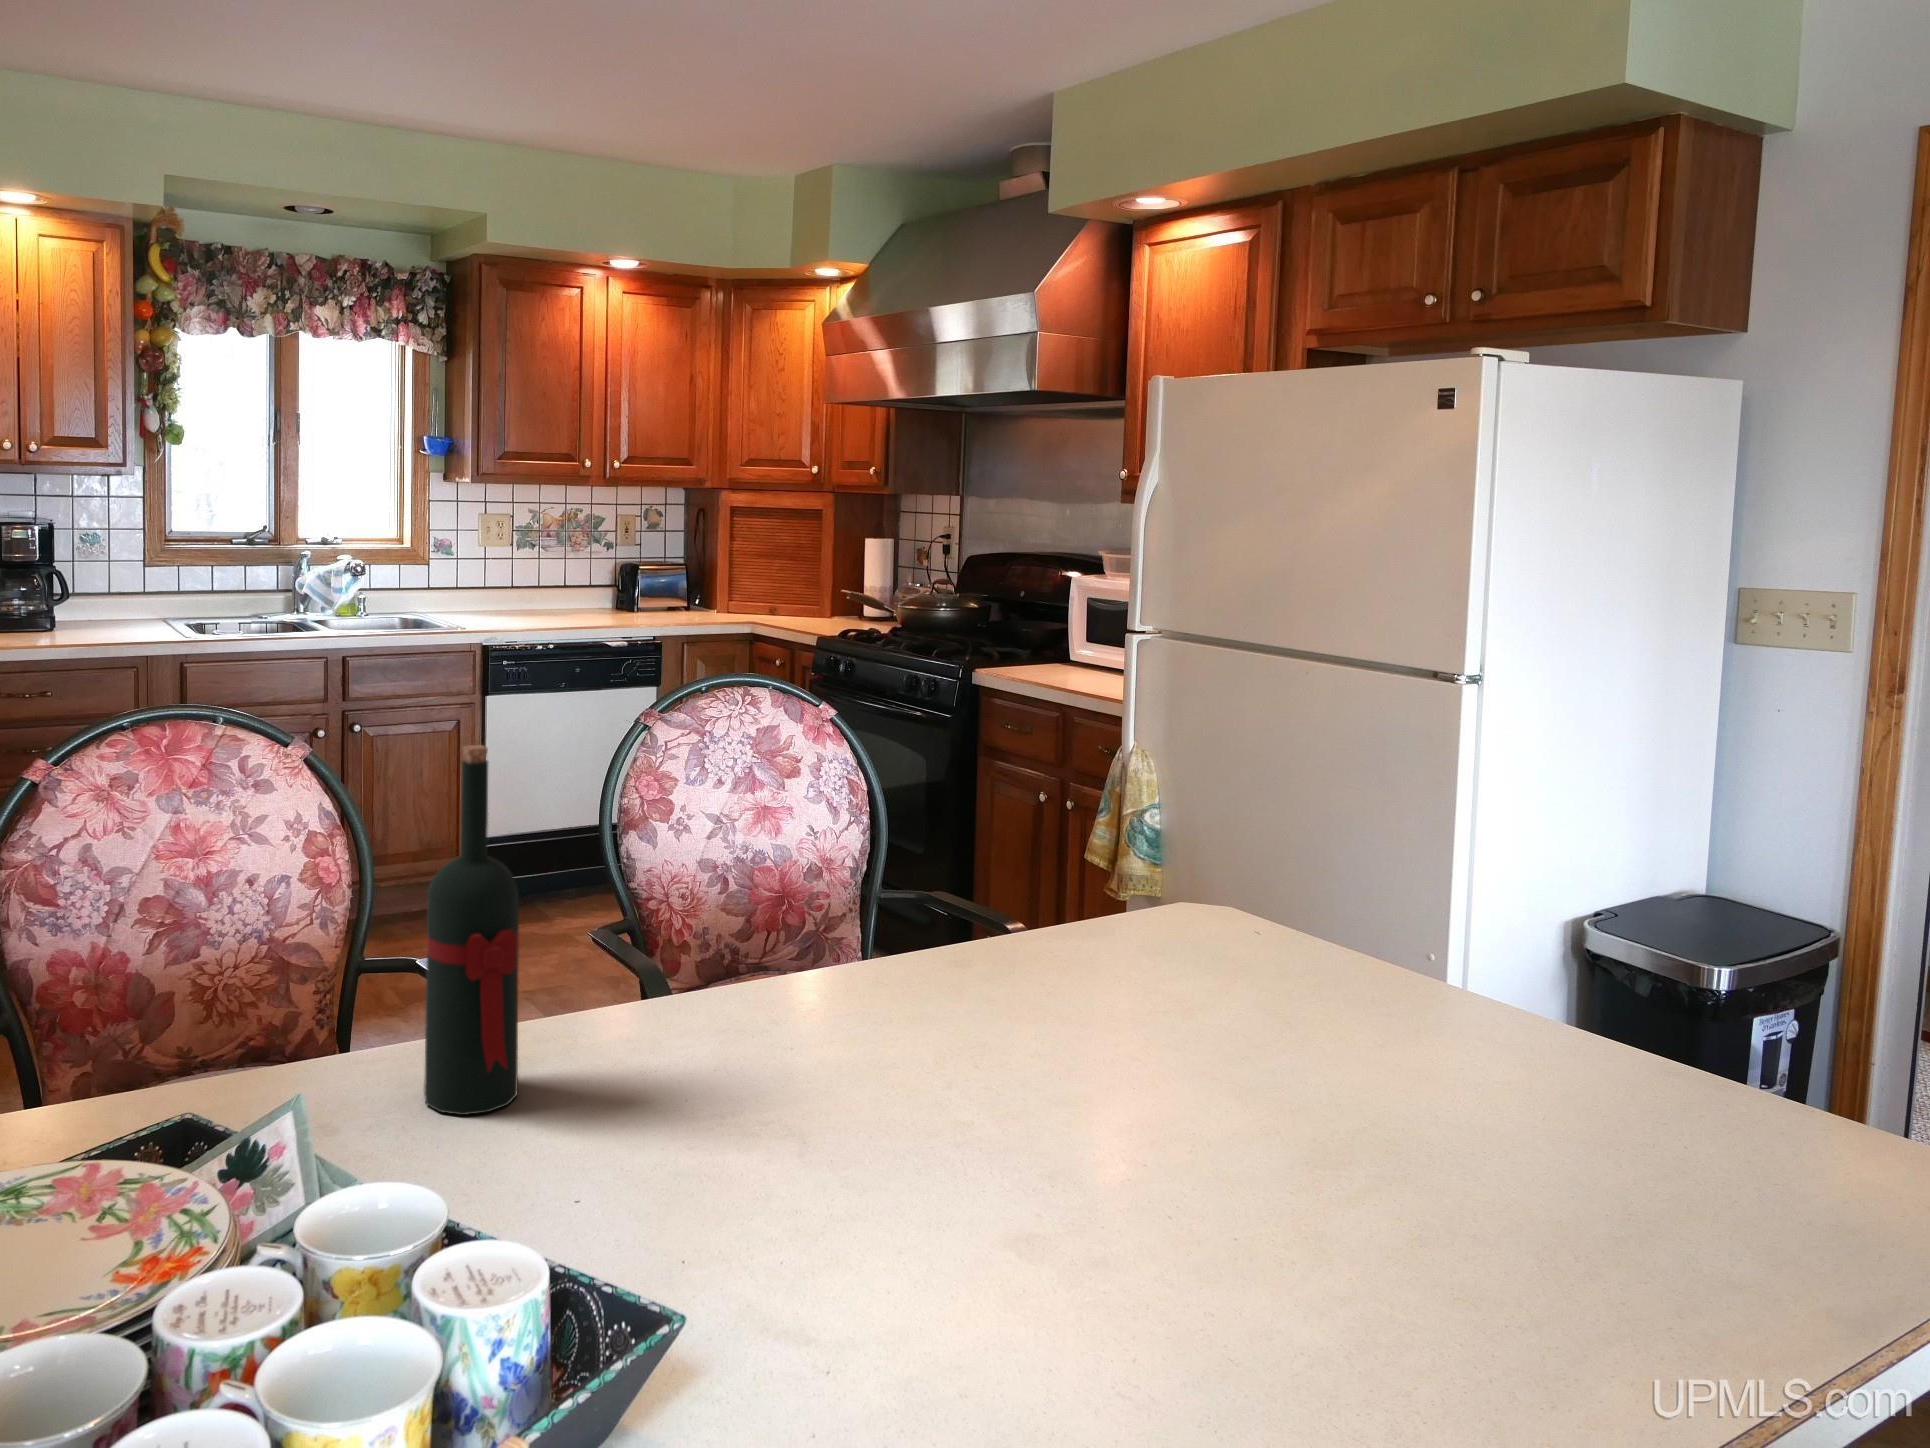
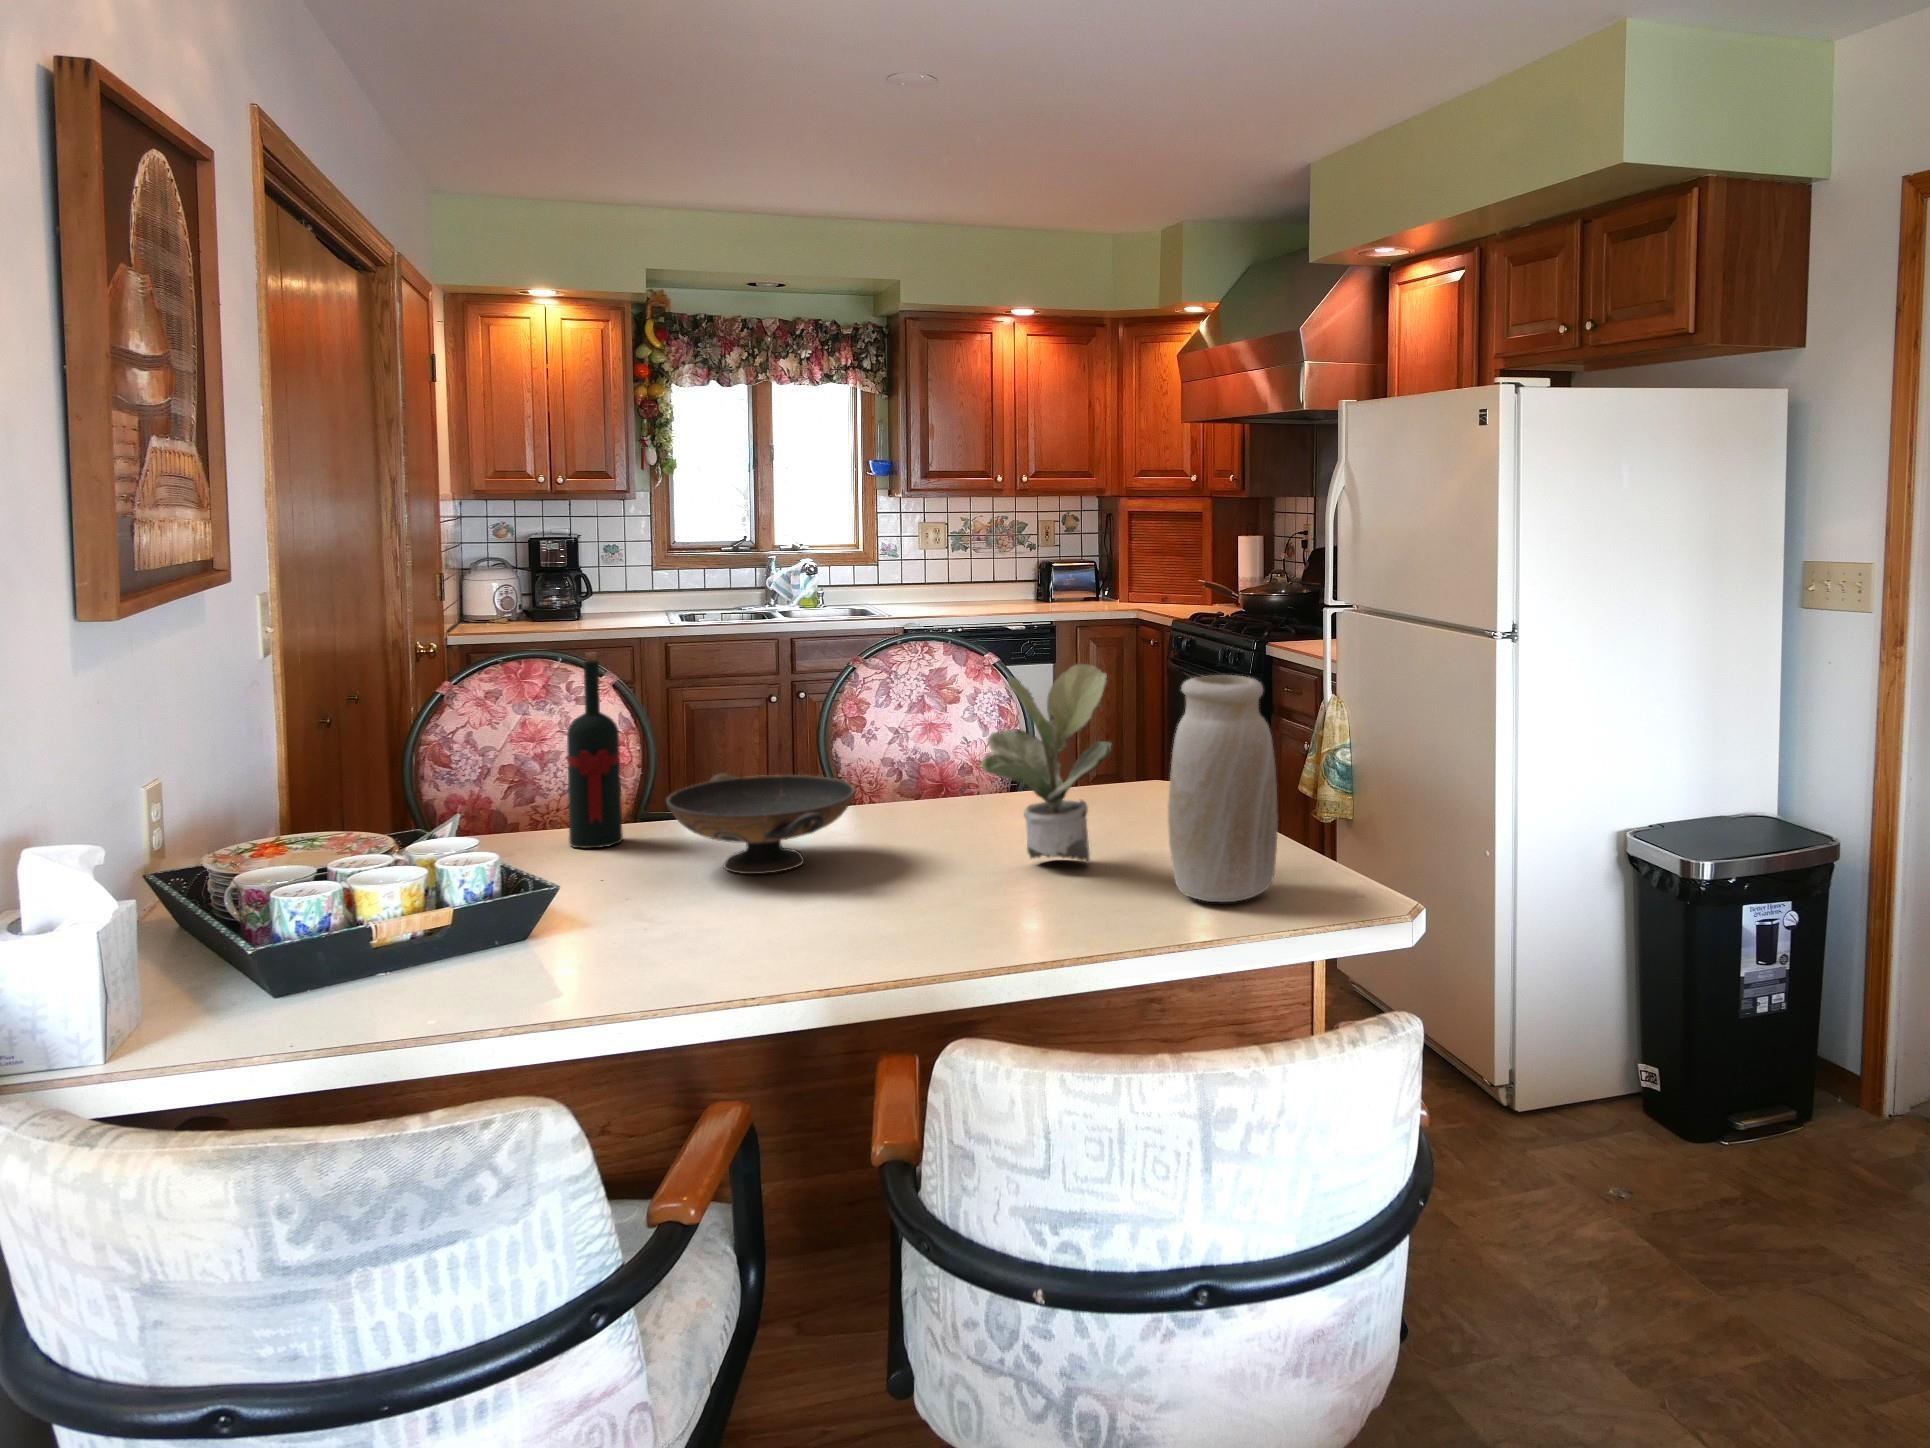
potted plant: none [1206,766,1508,1110] -> present [982,664,1111,863]
vase: none [1645,799,1846,1212] -> present [1168,675,1278,902]
decorative bowl: none [683,958,1052,1179] -> present [666,773,855,874]

